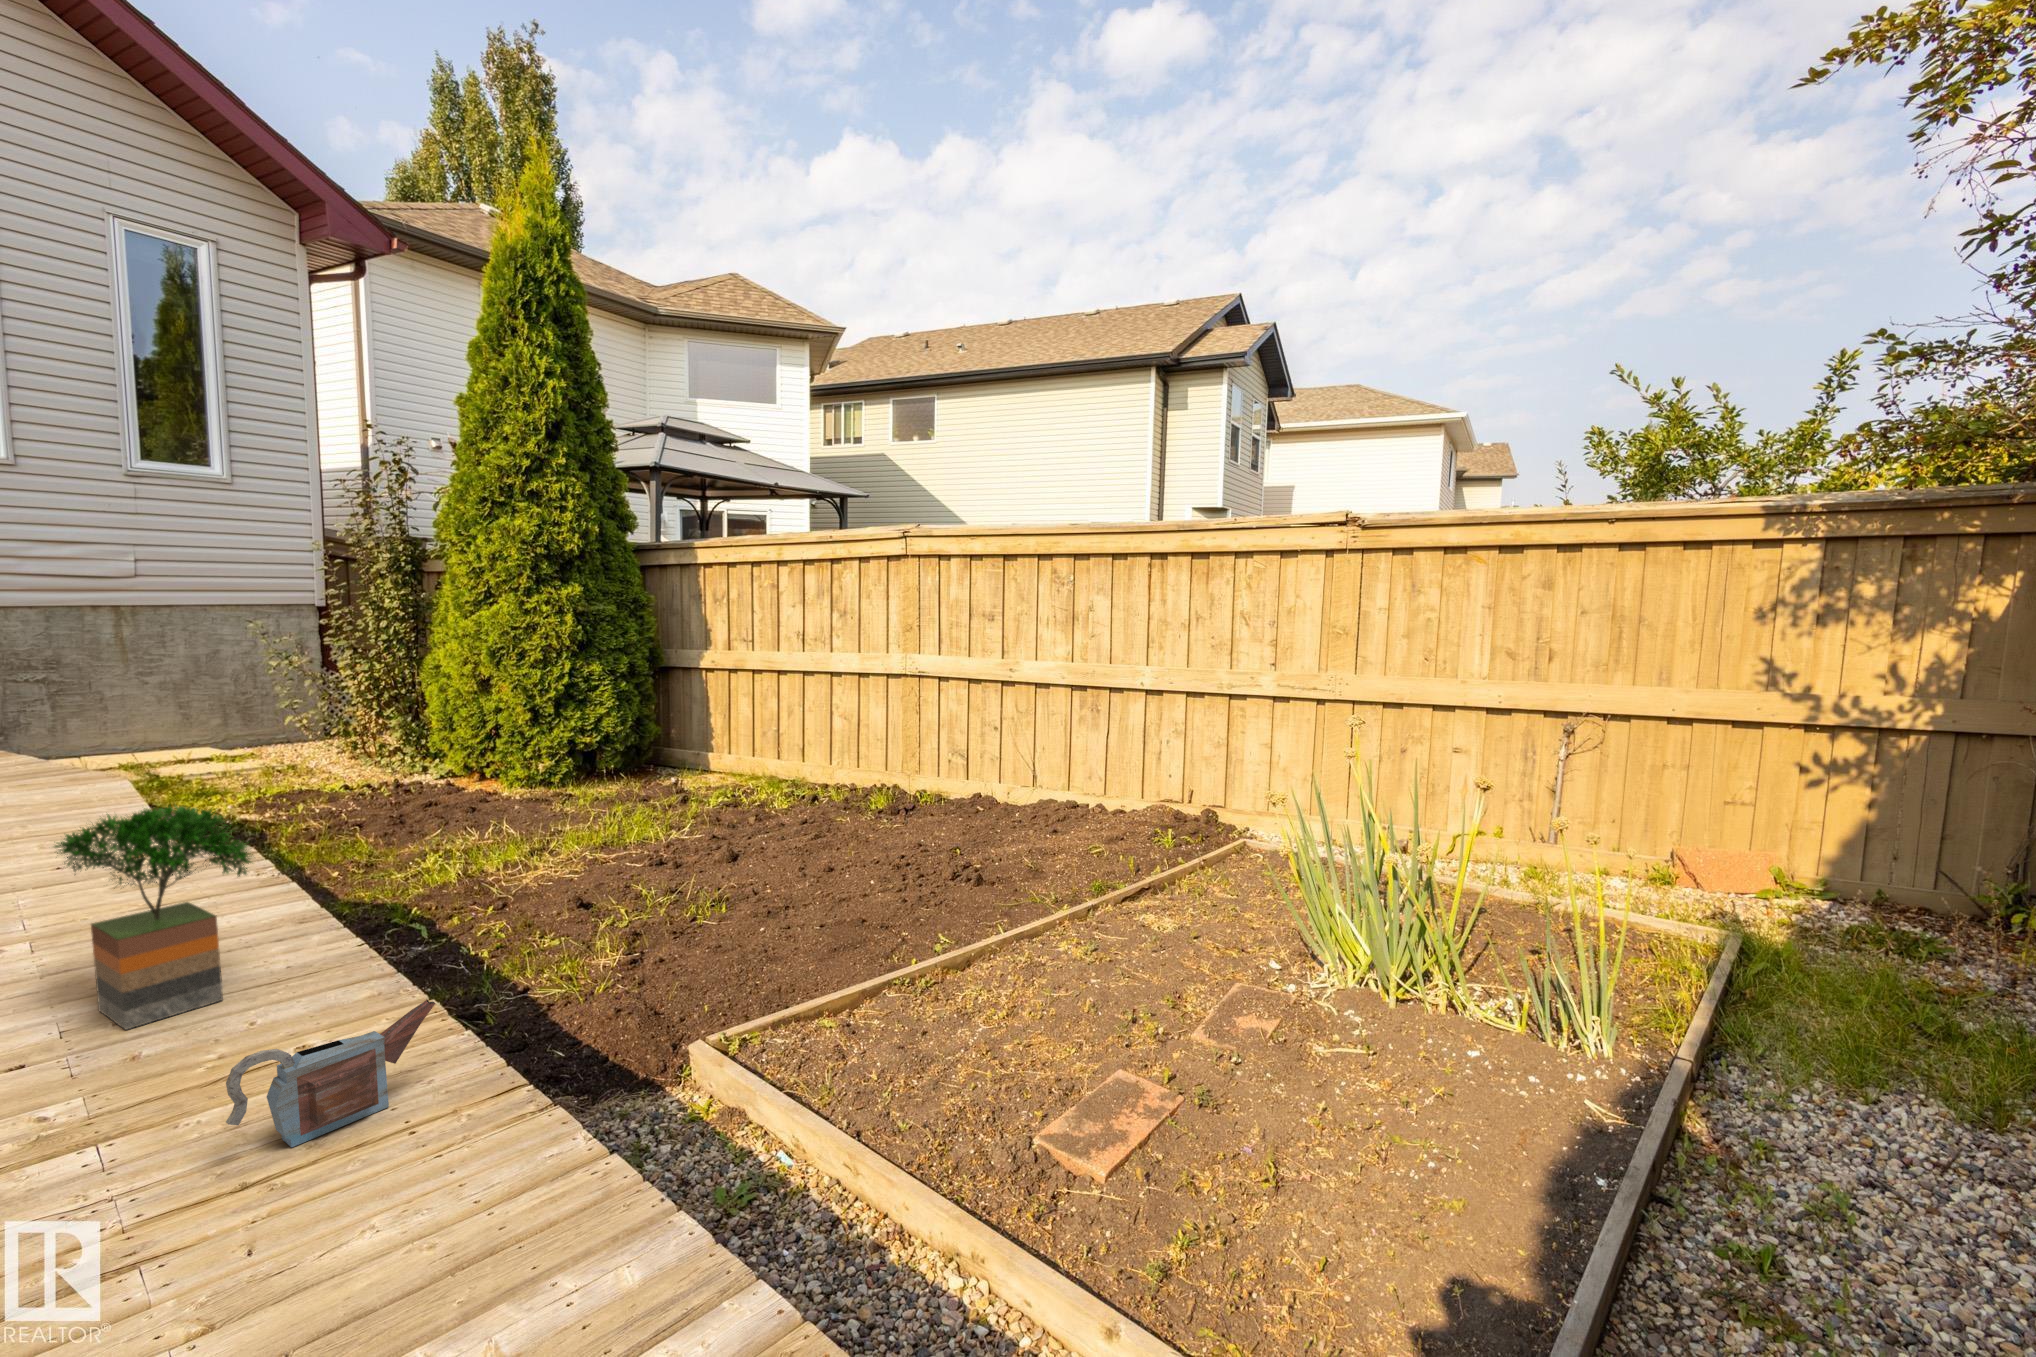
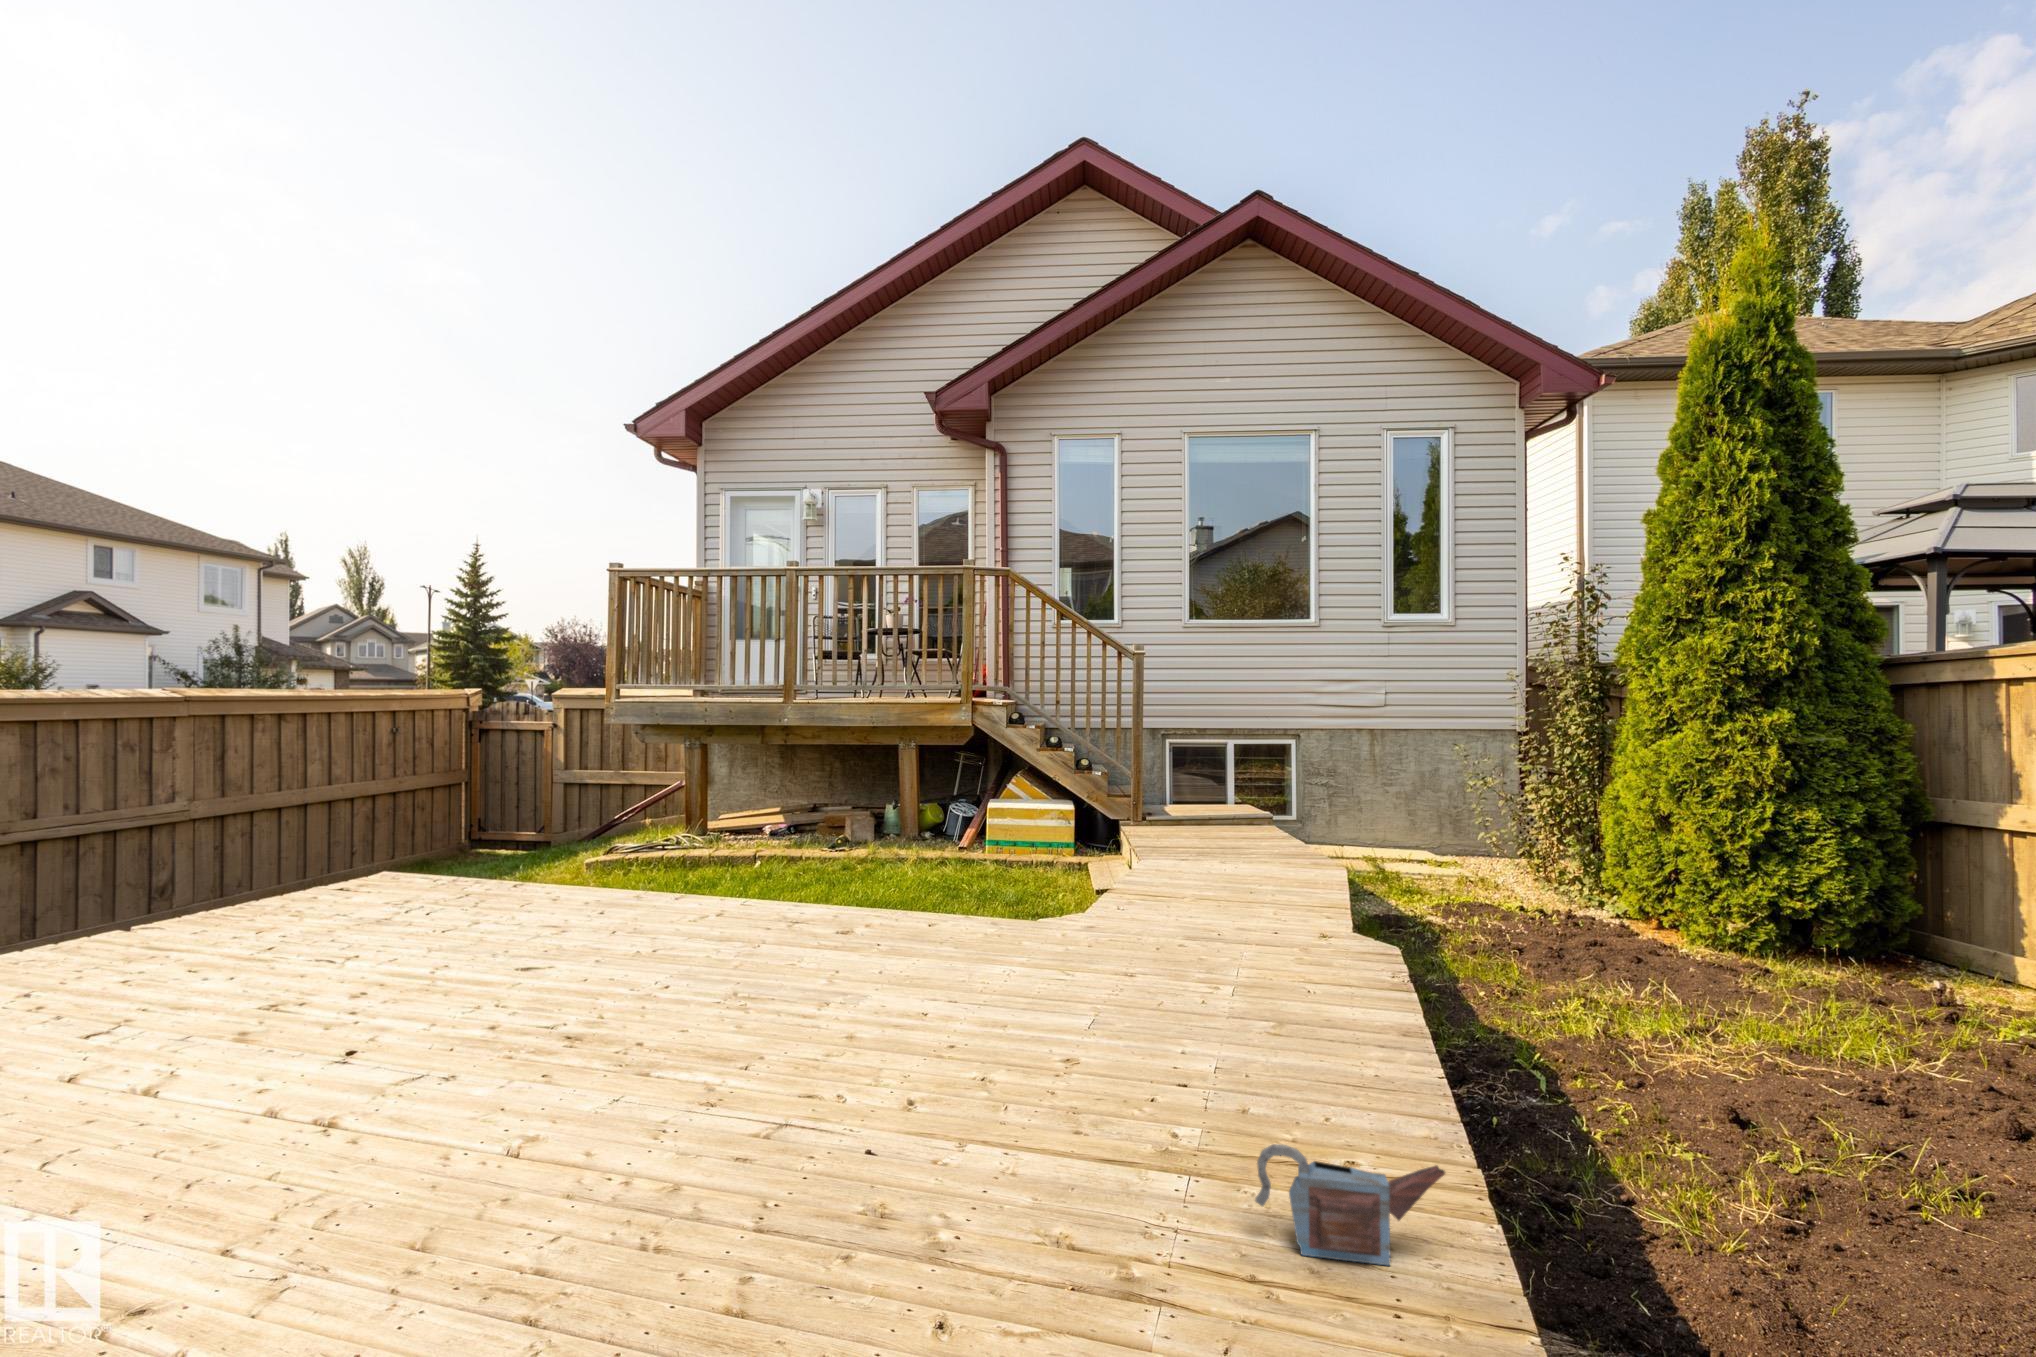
potted tree: present [54,805,253,1030] -> none [1229,890,1353,1079]

